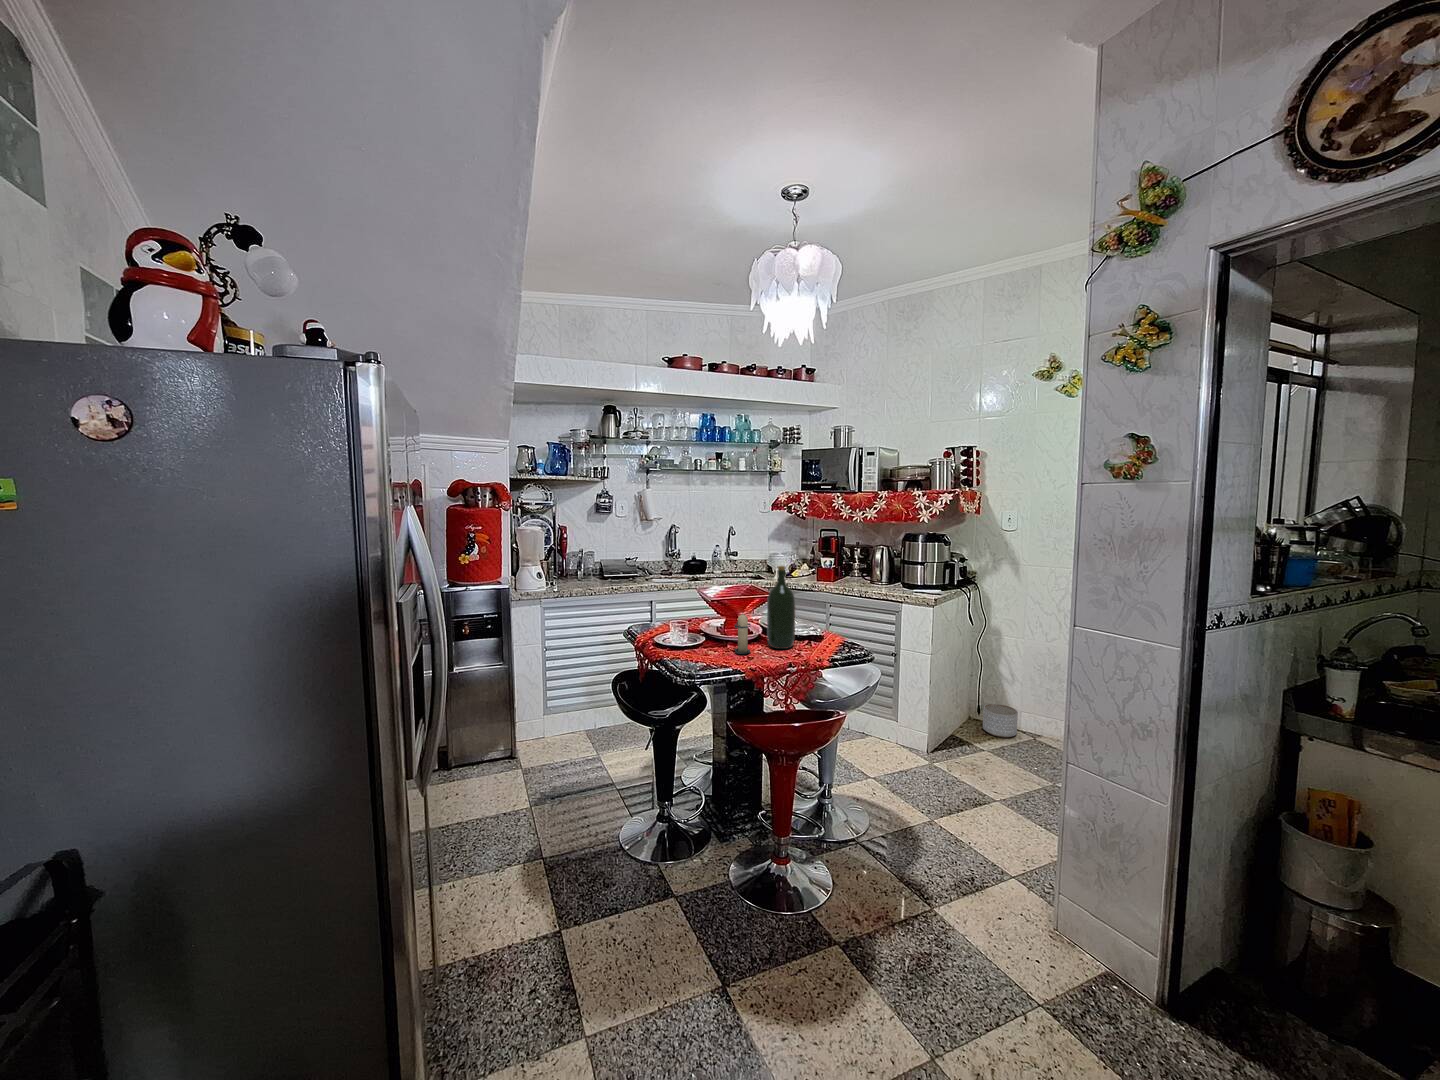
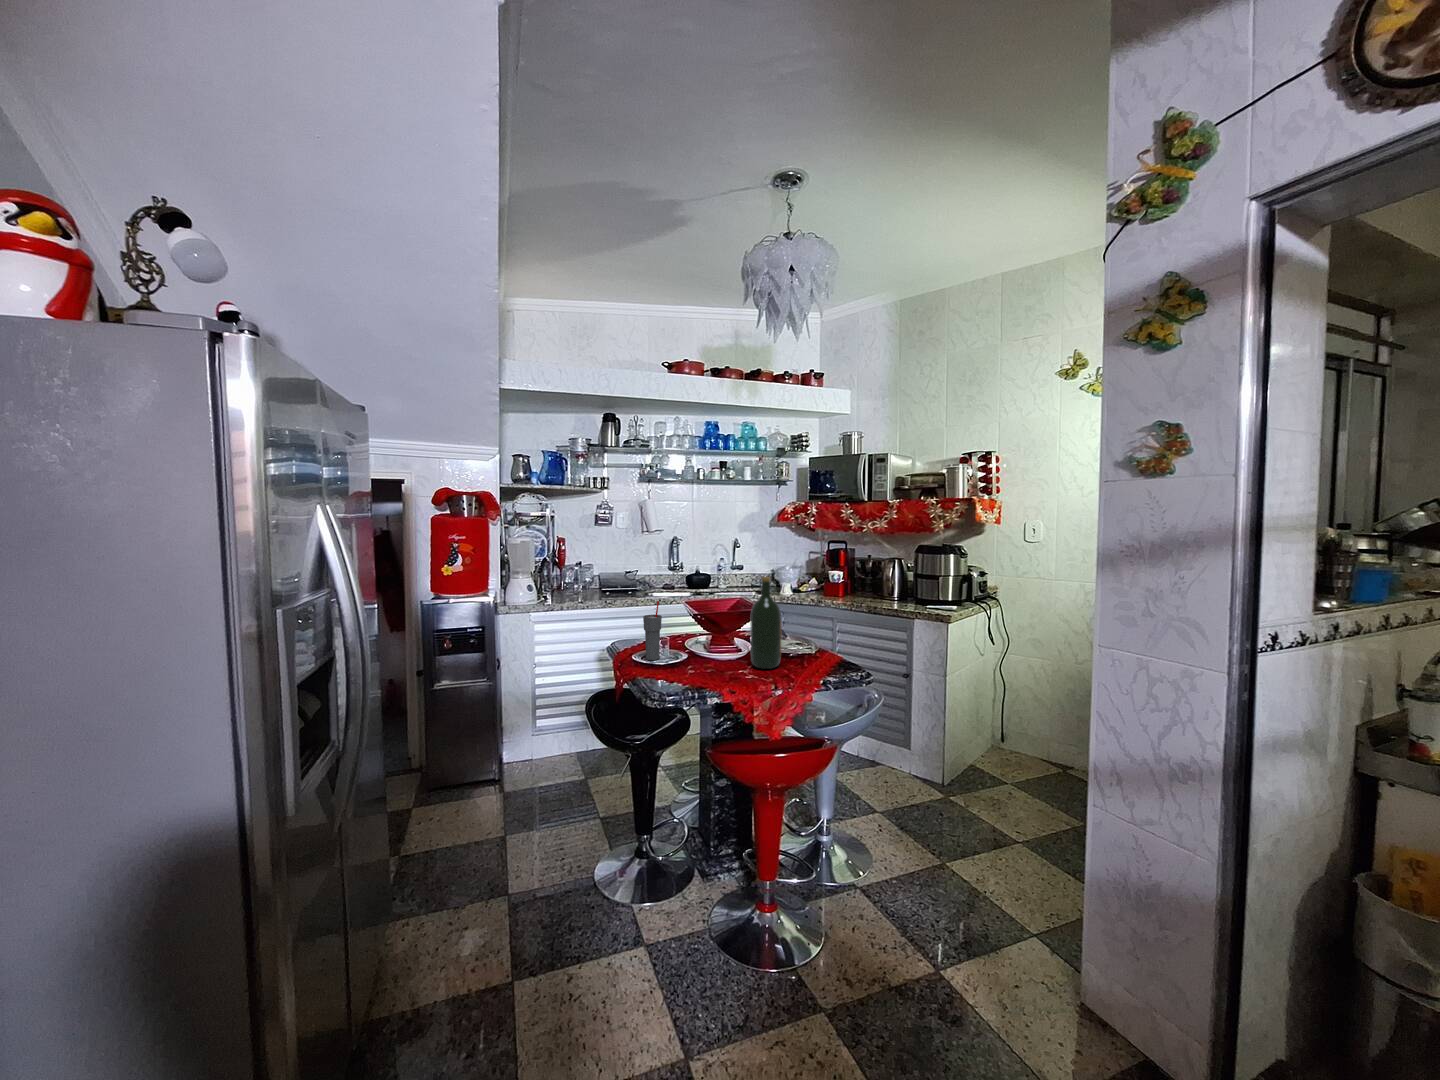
cup: none [667,588,684,642] -> present [643,601,662,660]
candle: present [735,614,751,654] -> none [711,627,733,675]
planter: present [983,704,1018,737] -> none [1005,731,1043,769]

